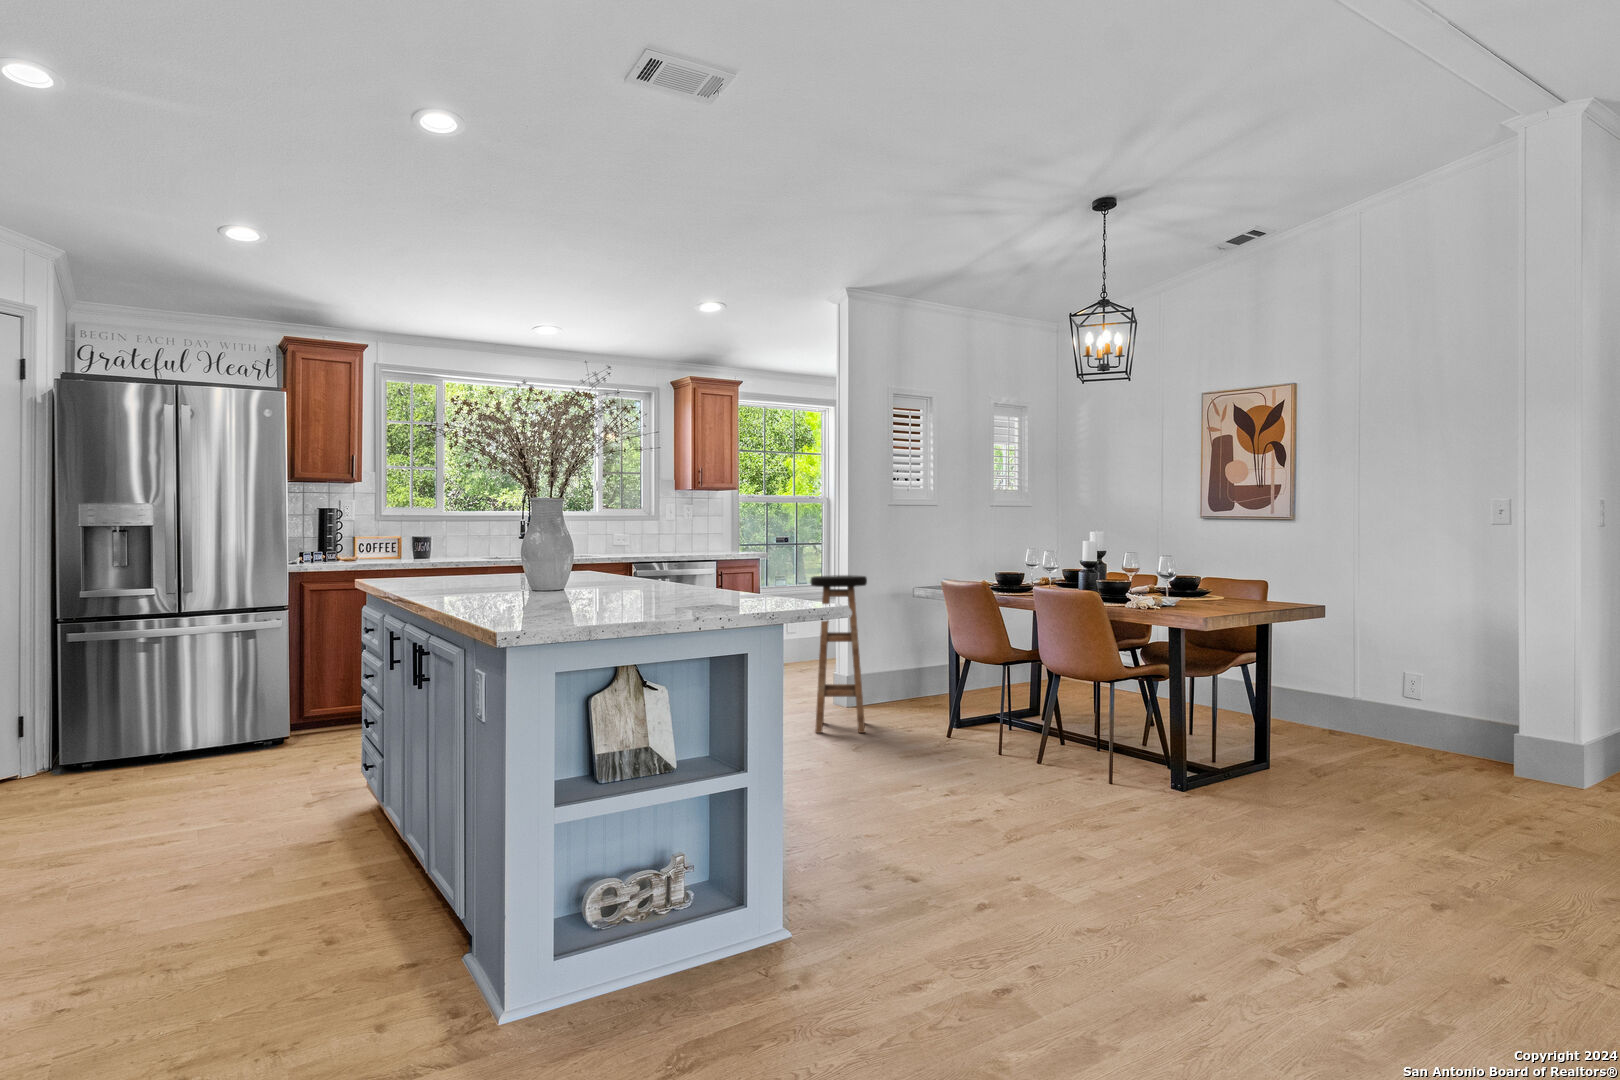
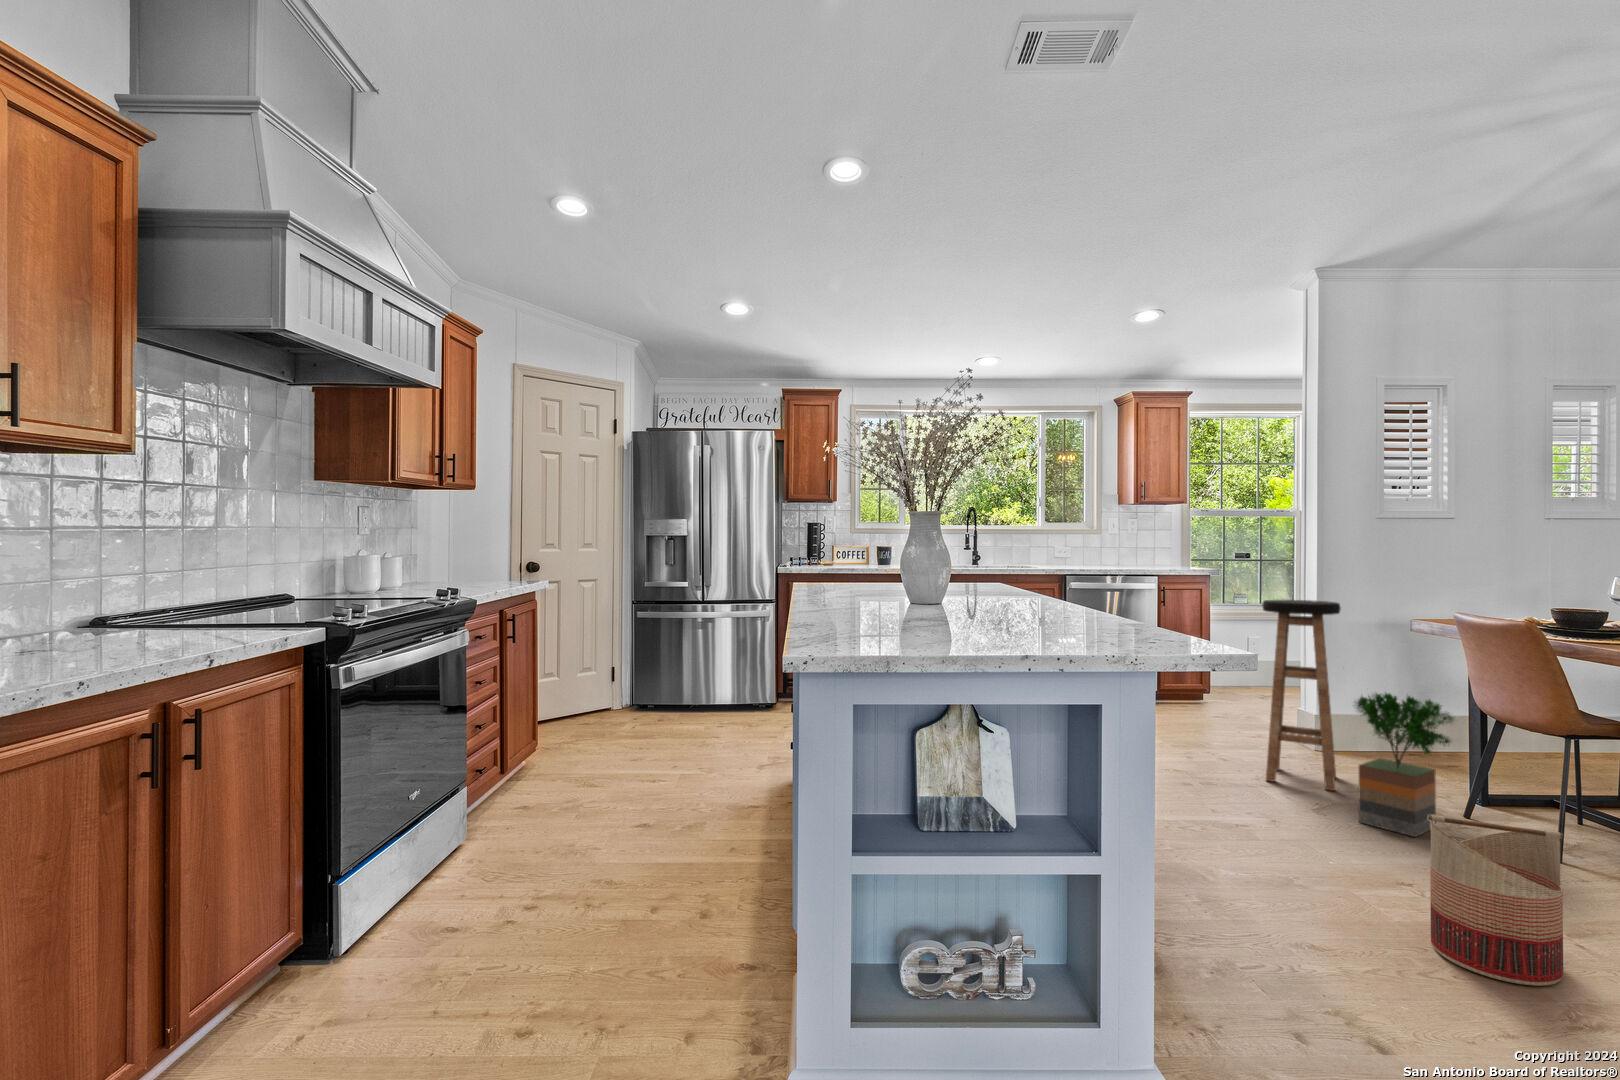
potted tree: none [877,645,946,755] -> present [1355,692,1454,837]
basket: none [936,724,1009,832] -> present [1428,815,1564,986]

